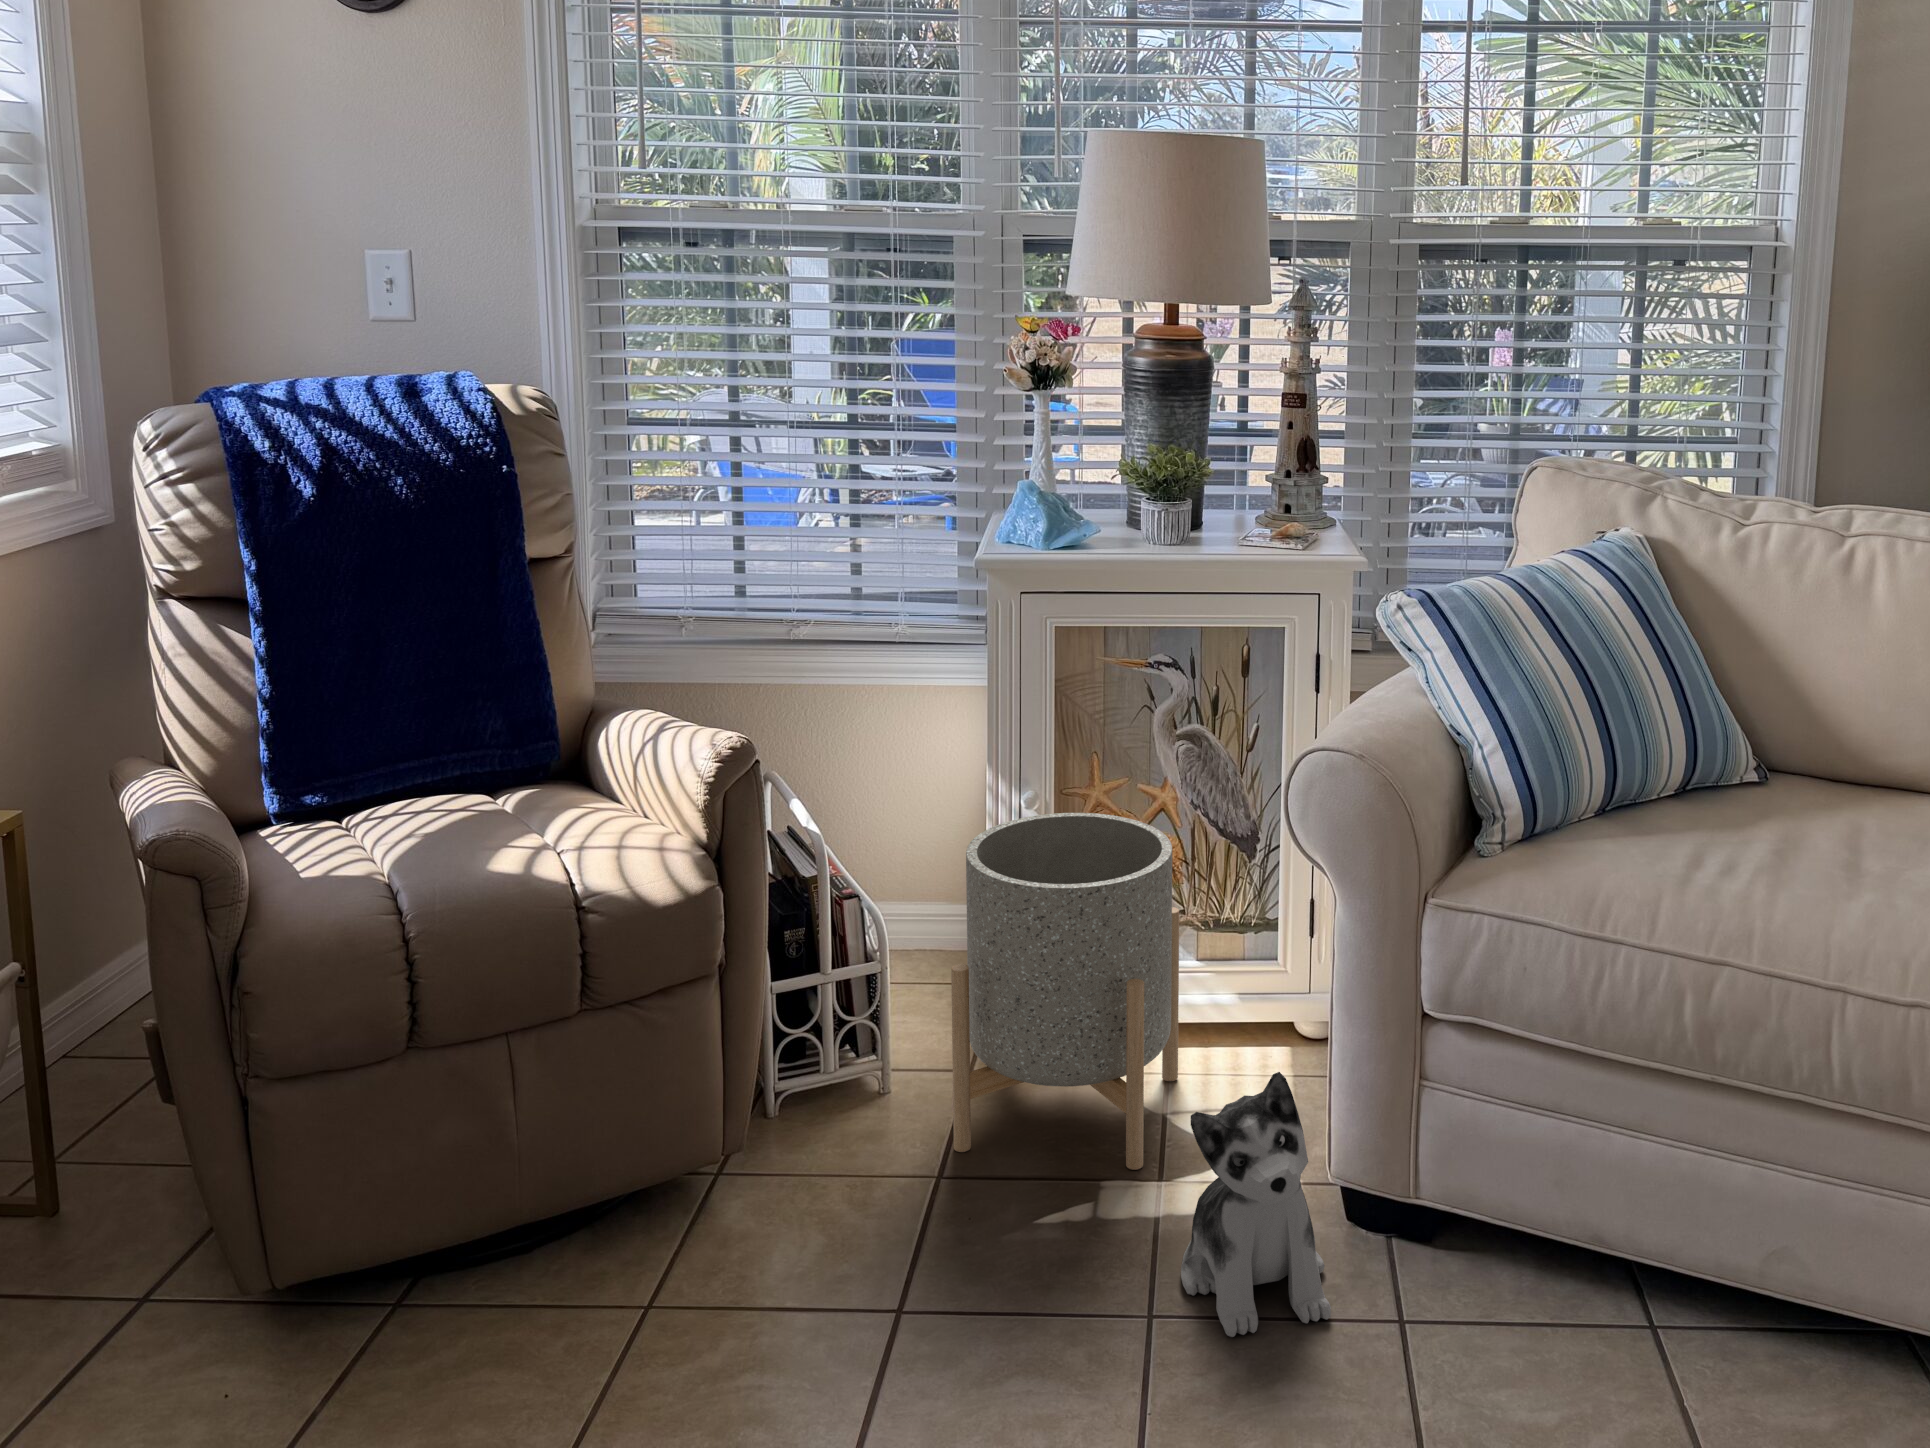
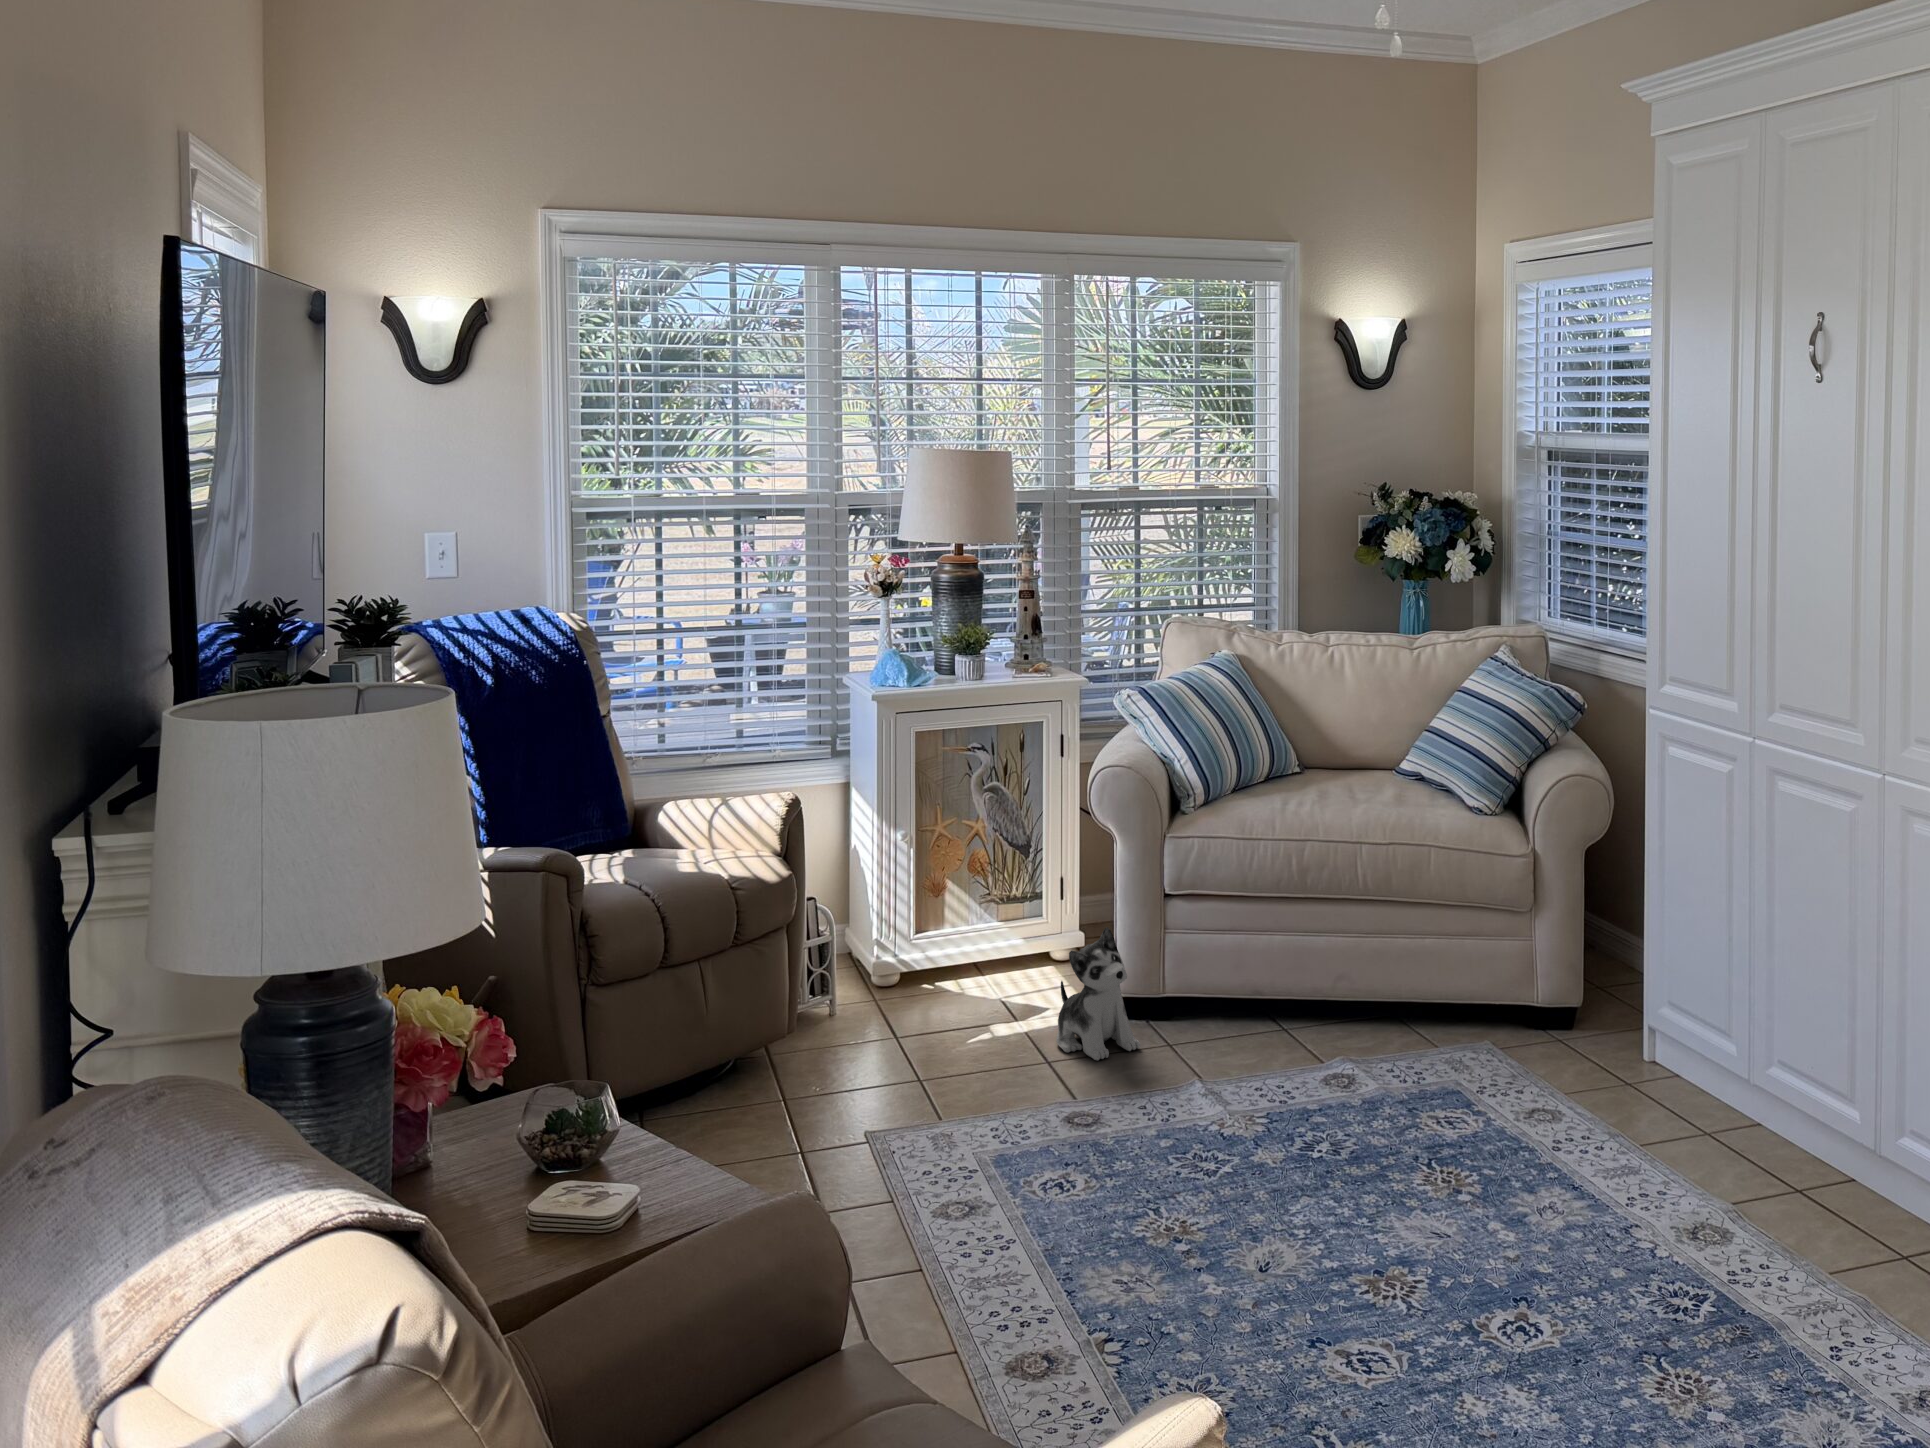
planter: present [951,813,1179,1170] -> none [890,837,1007,1029]

